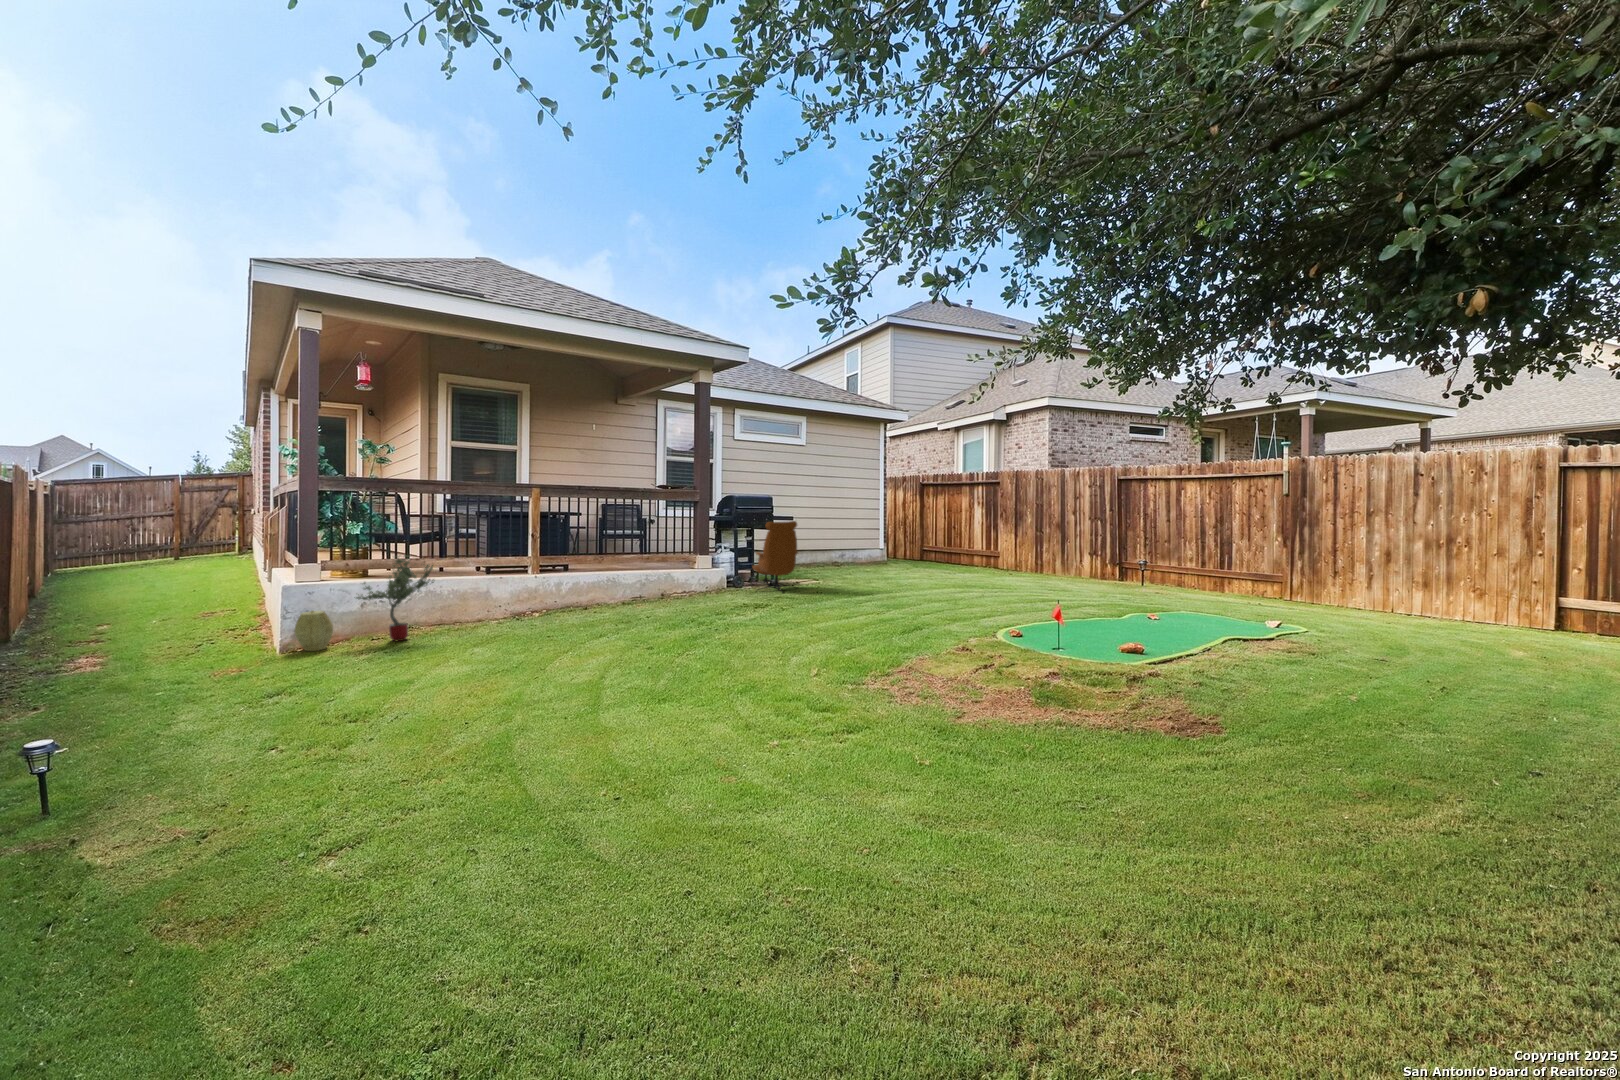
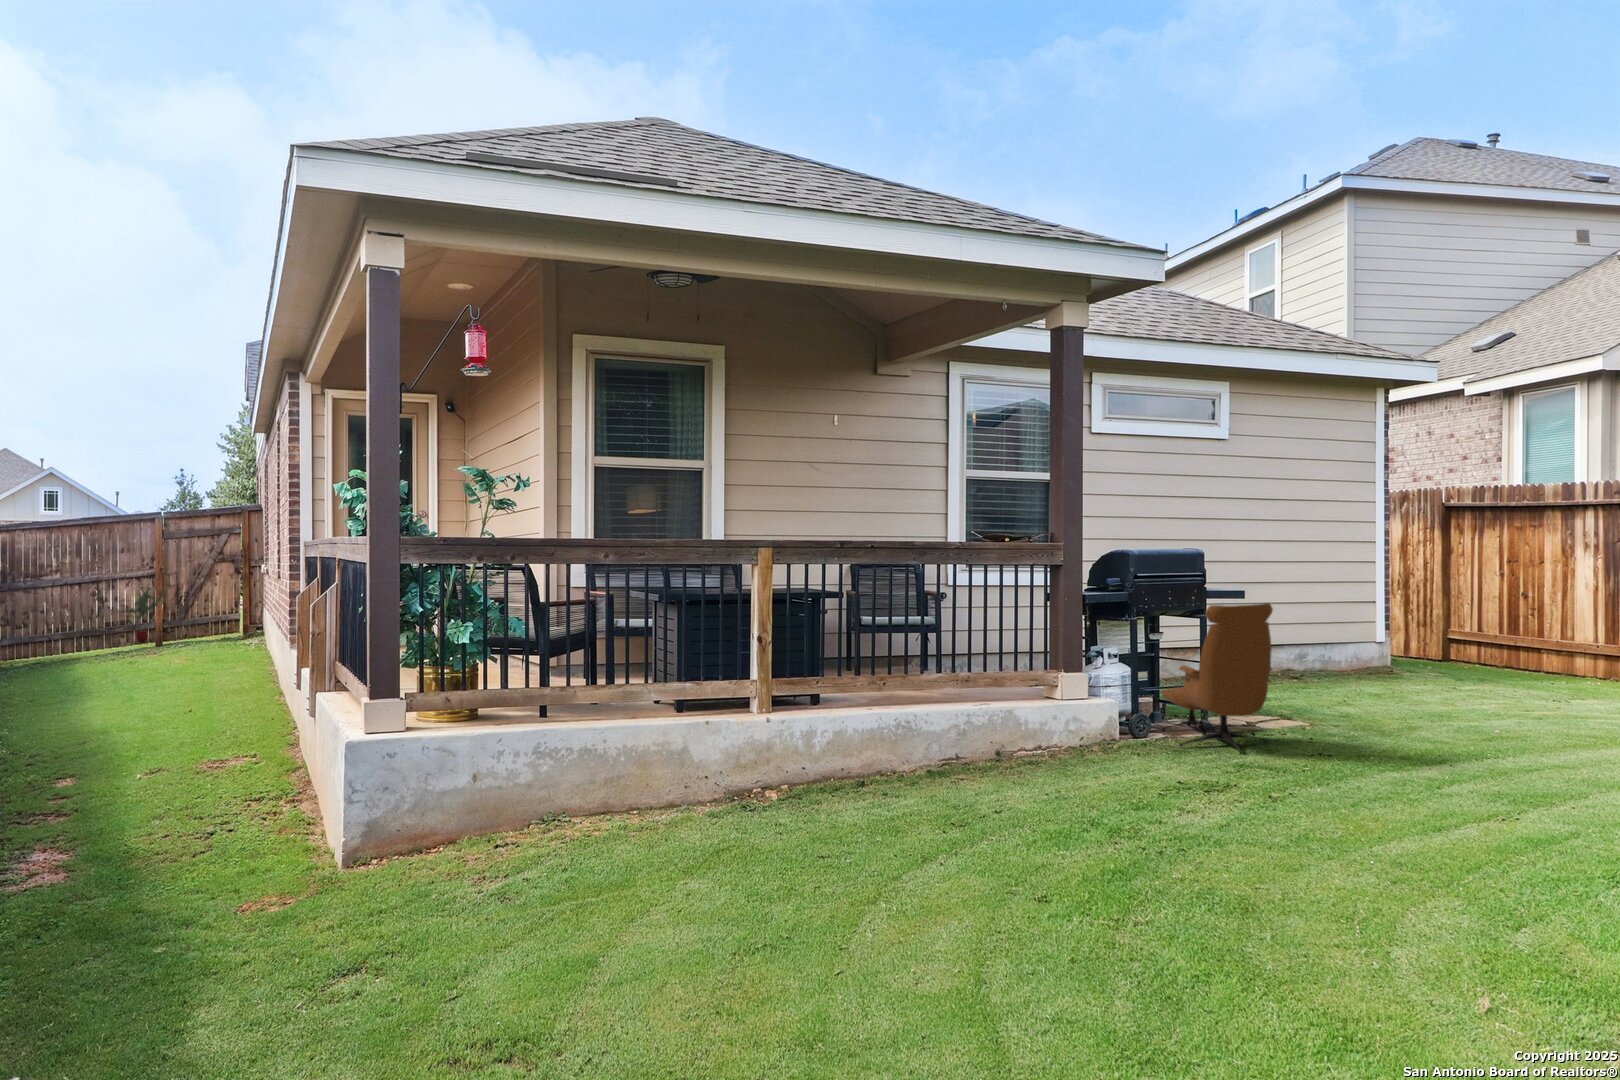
potted tree: present [356,555,434,641] -> present [116,586,164,642]
woven basket: present [295,611,333,651] -> none [364,786,425,863]

